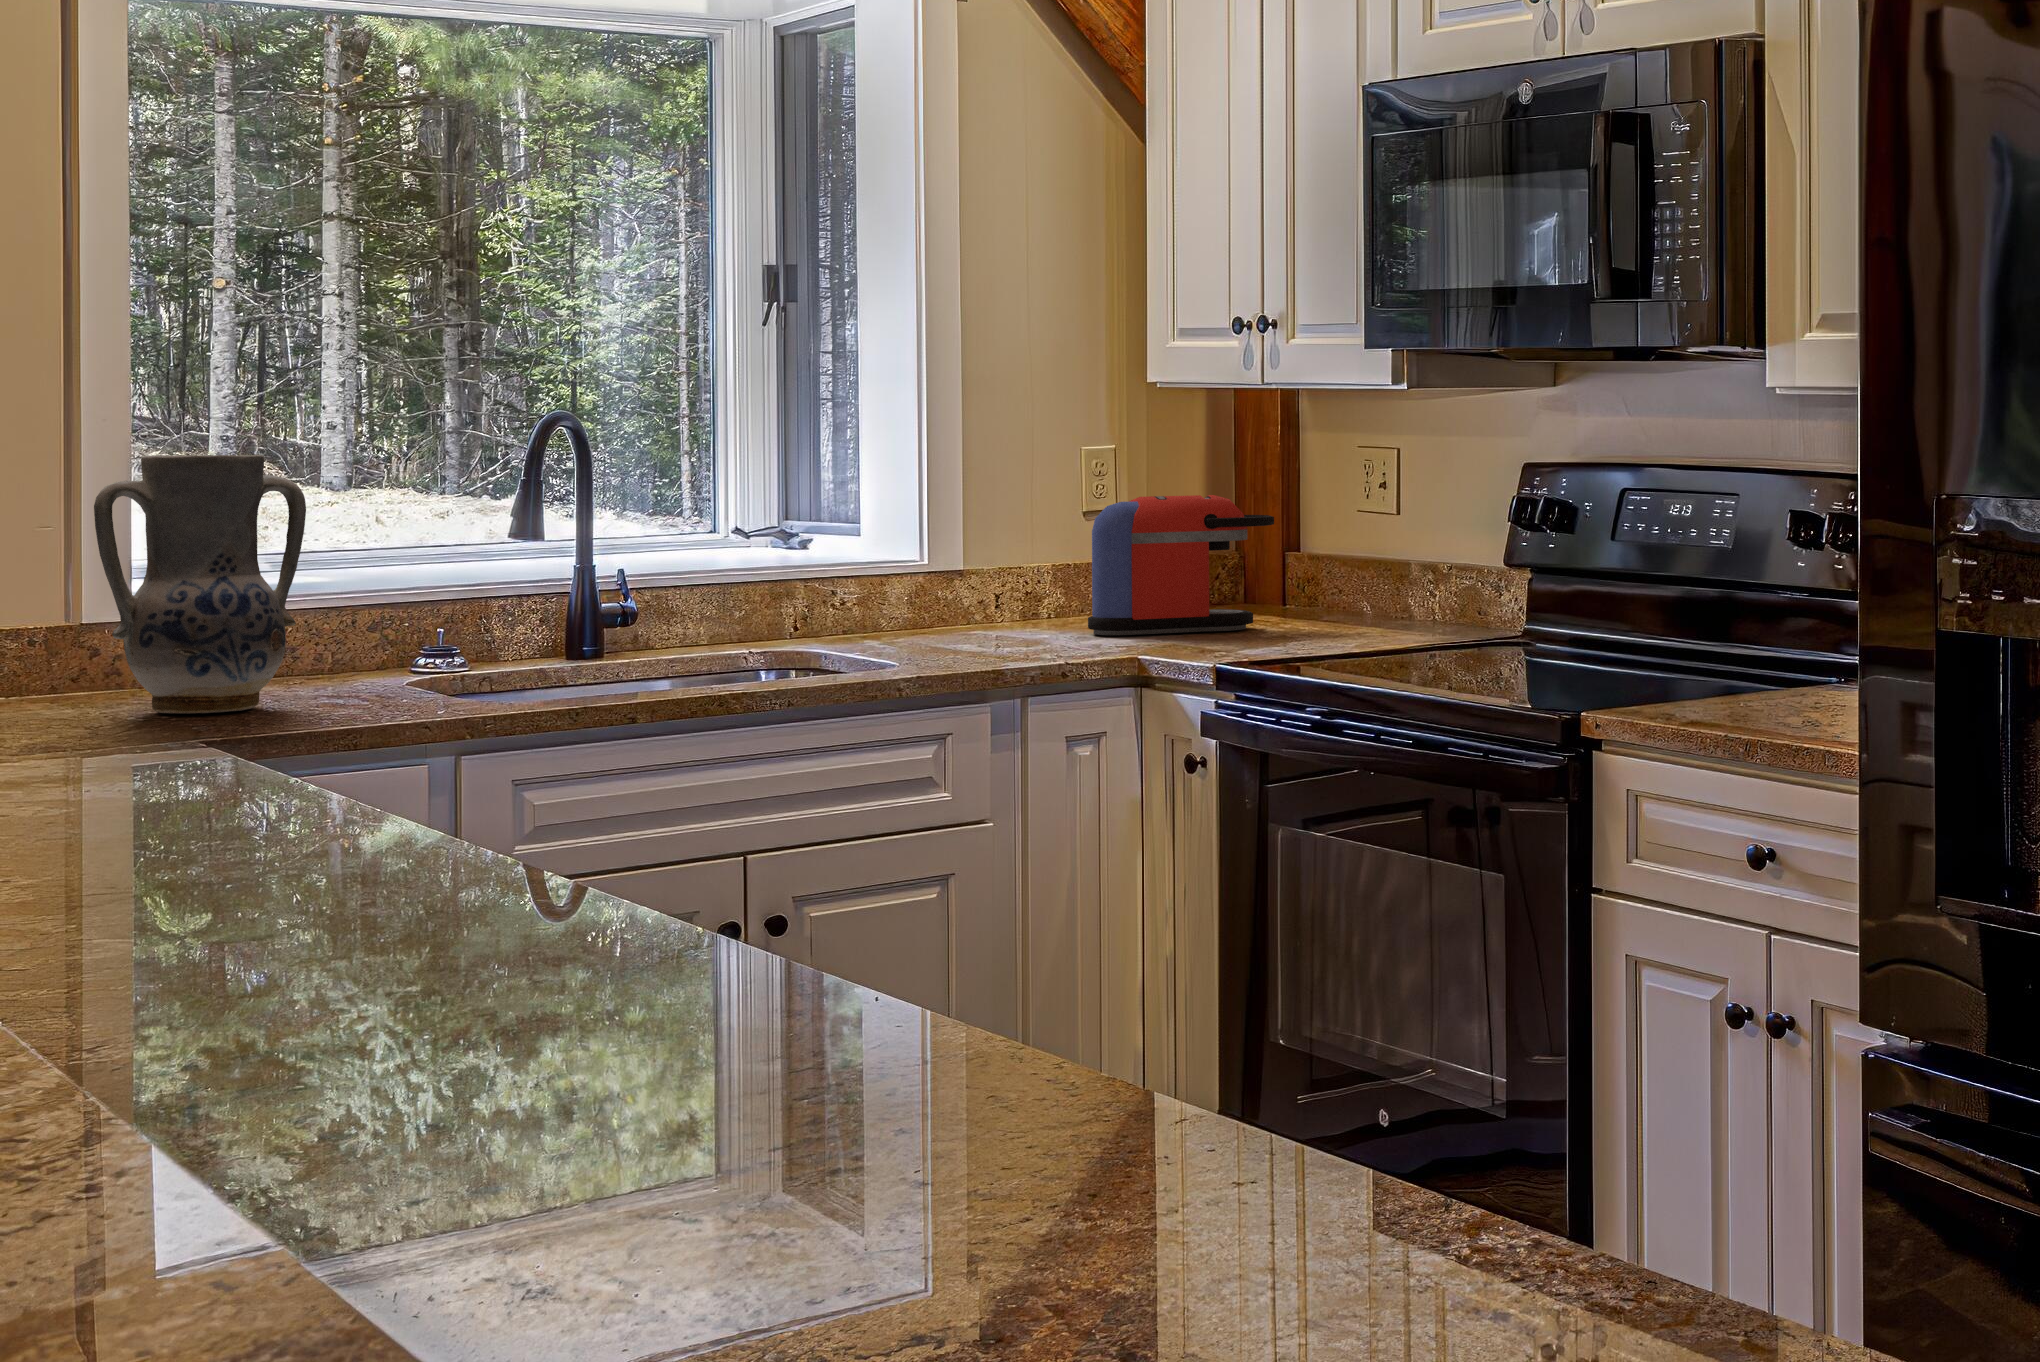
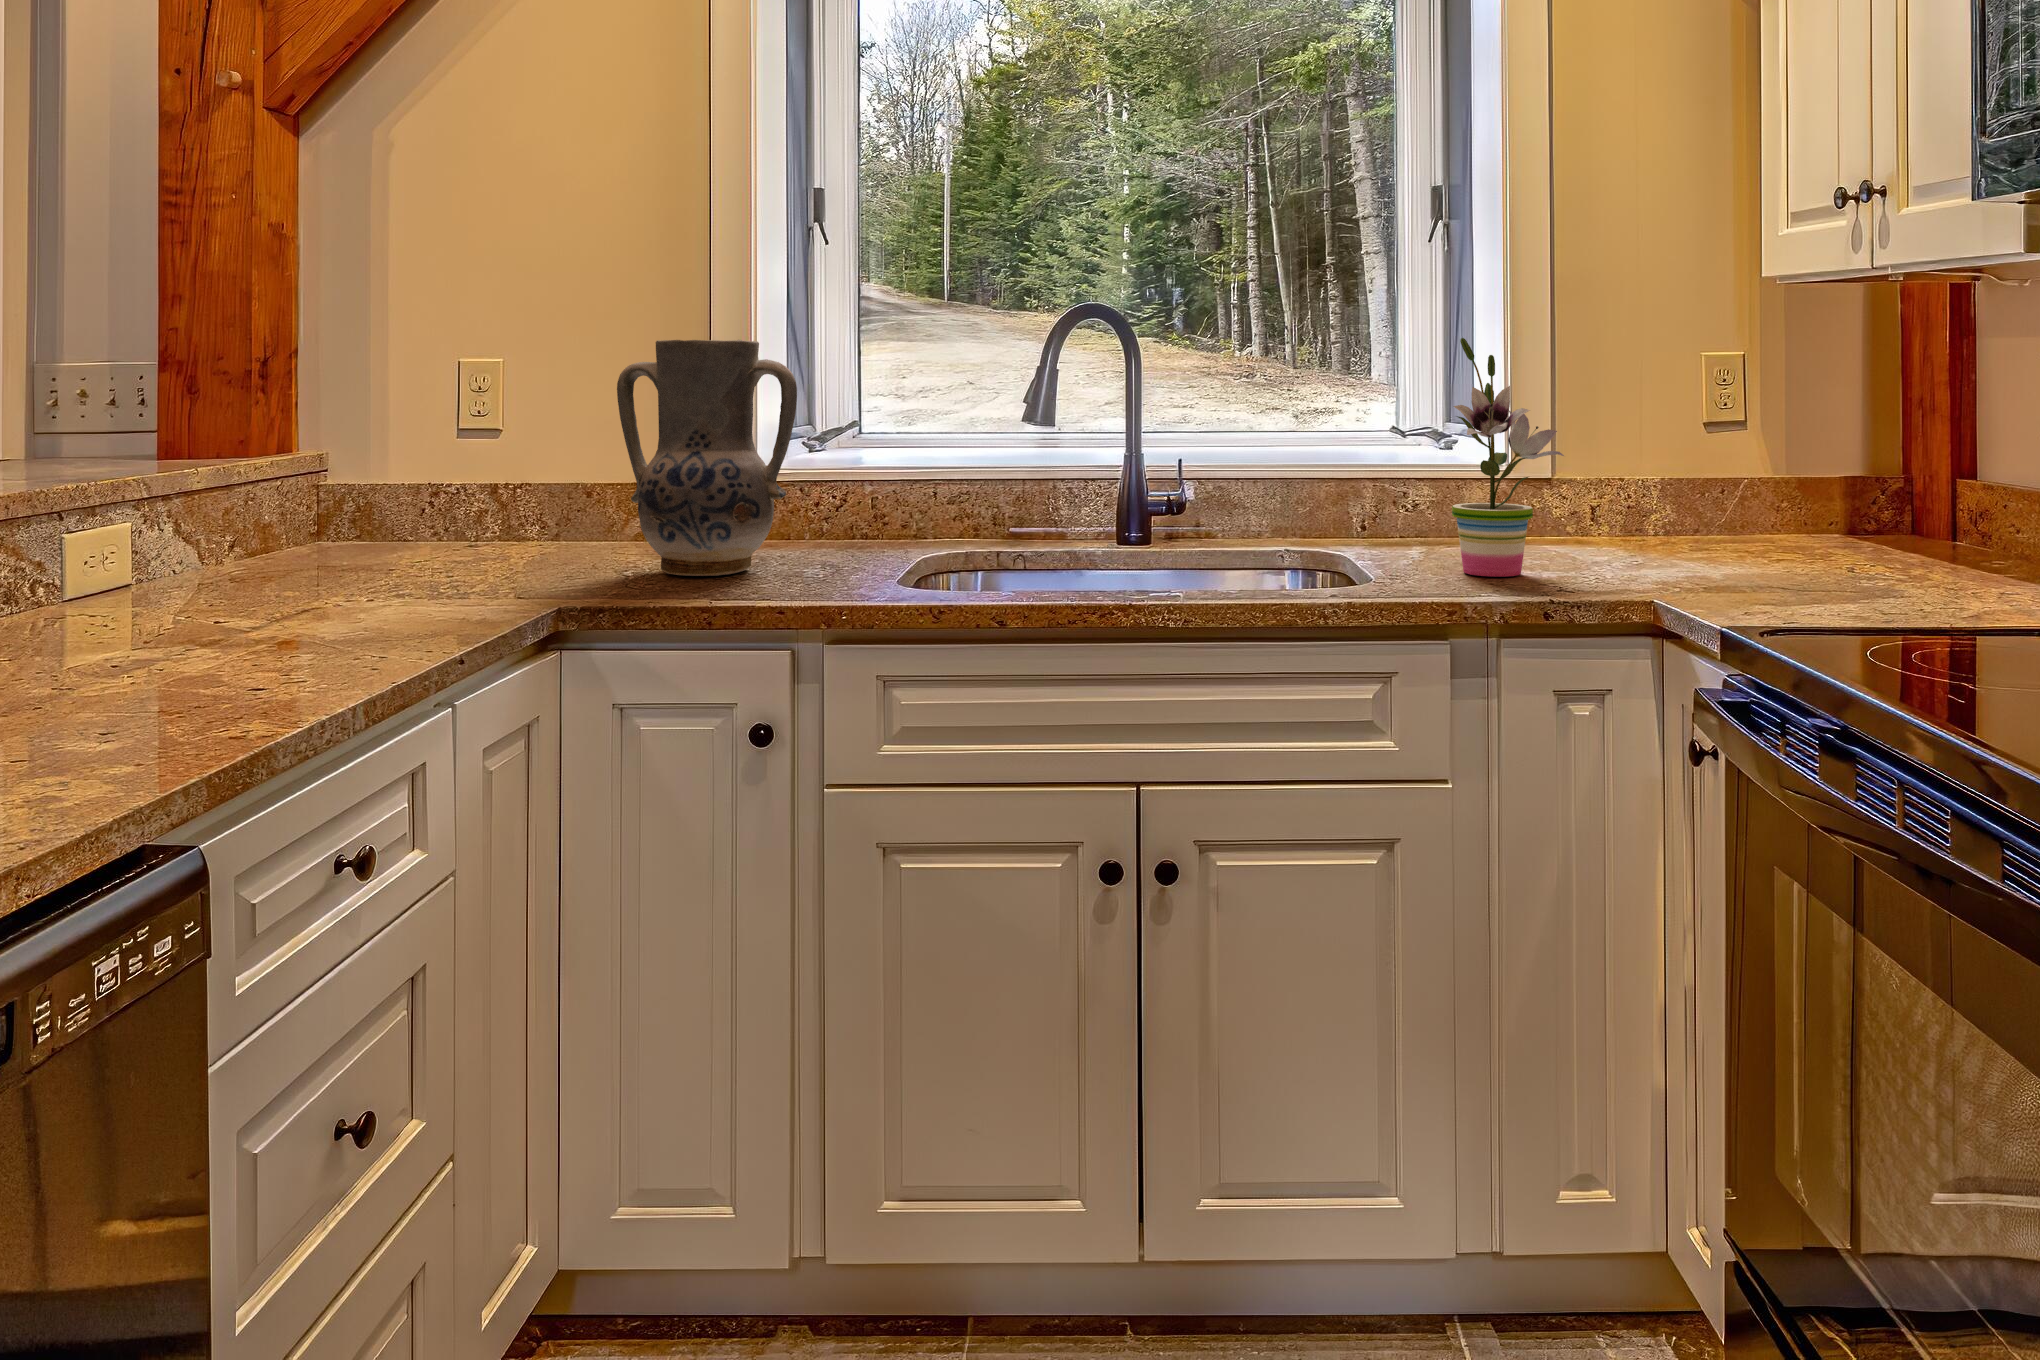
potted plant: none [938,441,1028,655] -> present [1452,338,1564,577]
coffee maker: present [1088,495,1274,635] -> none [1671,405,1913,567]

